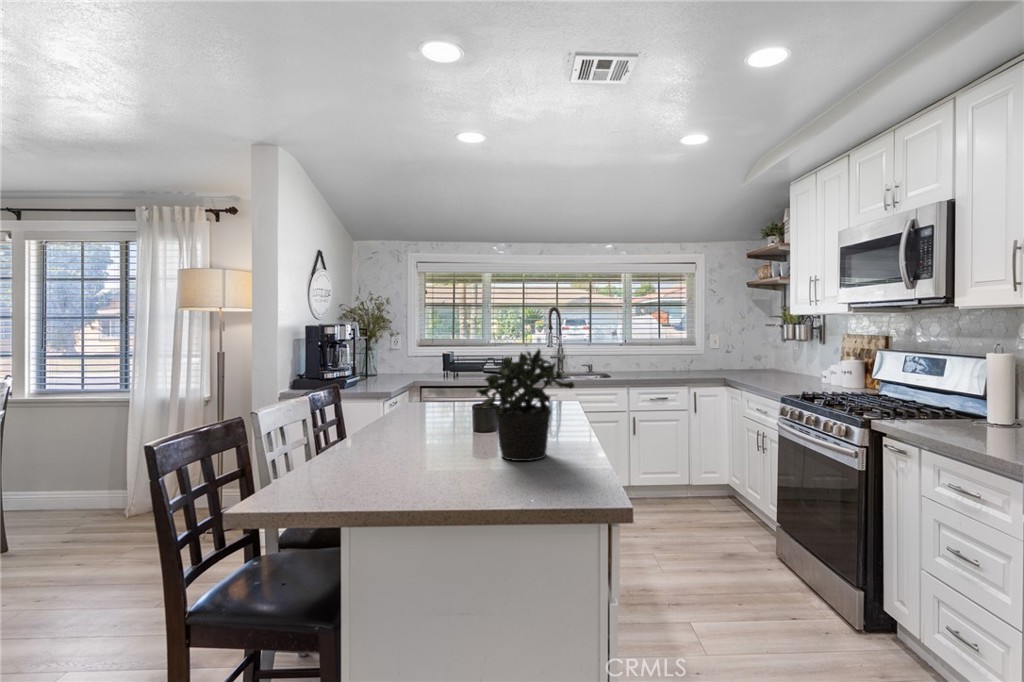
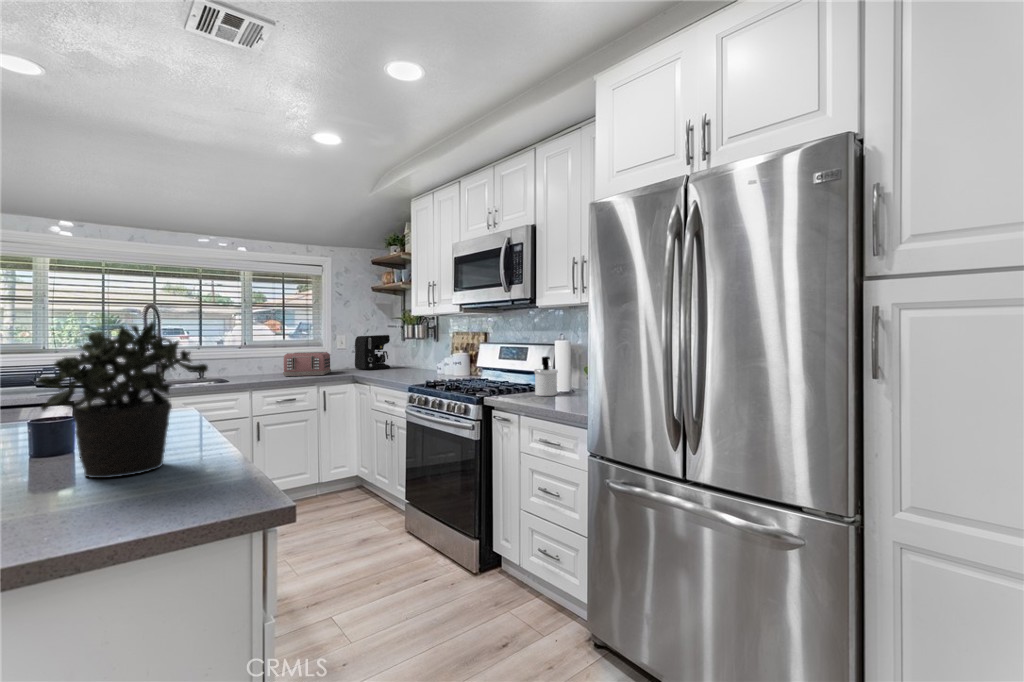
coffee maker: none [727,335,768,372] -> present [355,335,390,370]
toaster: none [655,353,702,377] -> present [283,352,331,376]
soap dispenser: none [950,375,991,428] -> present [534,356,558,396]

